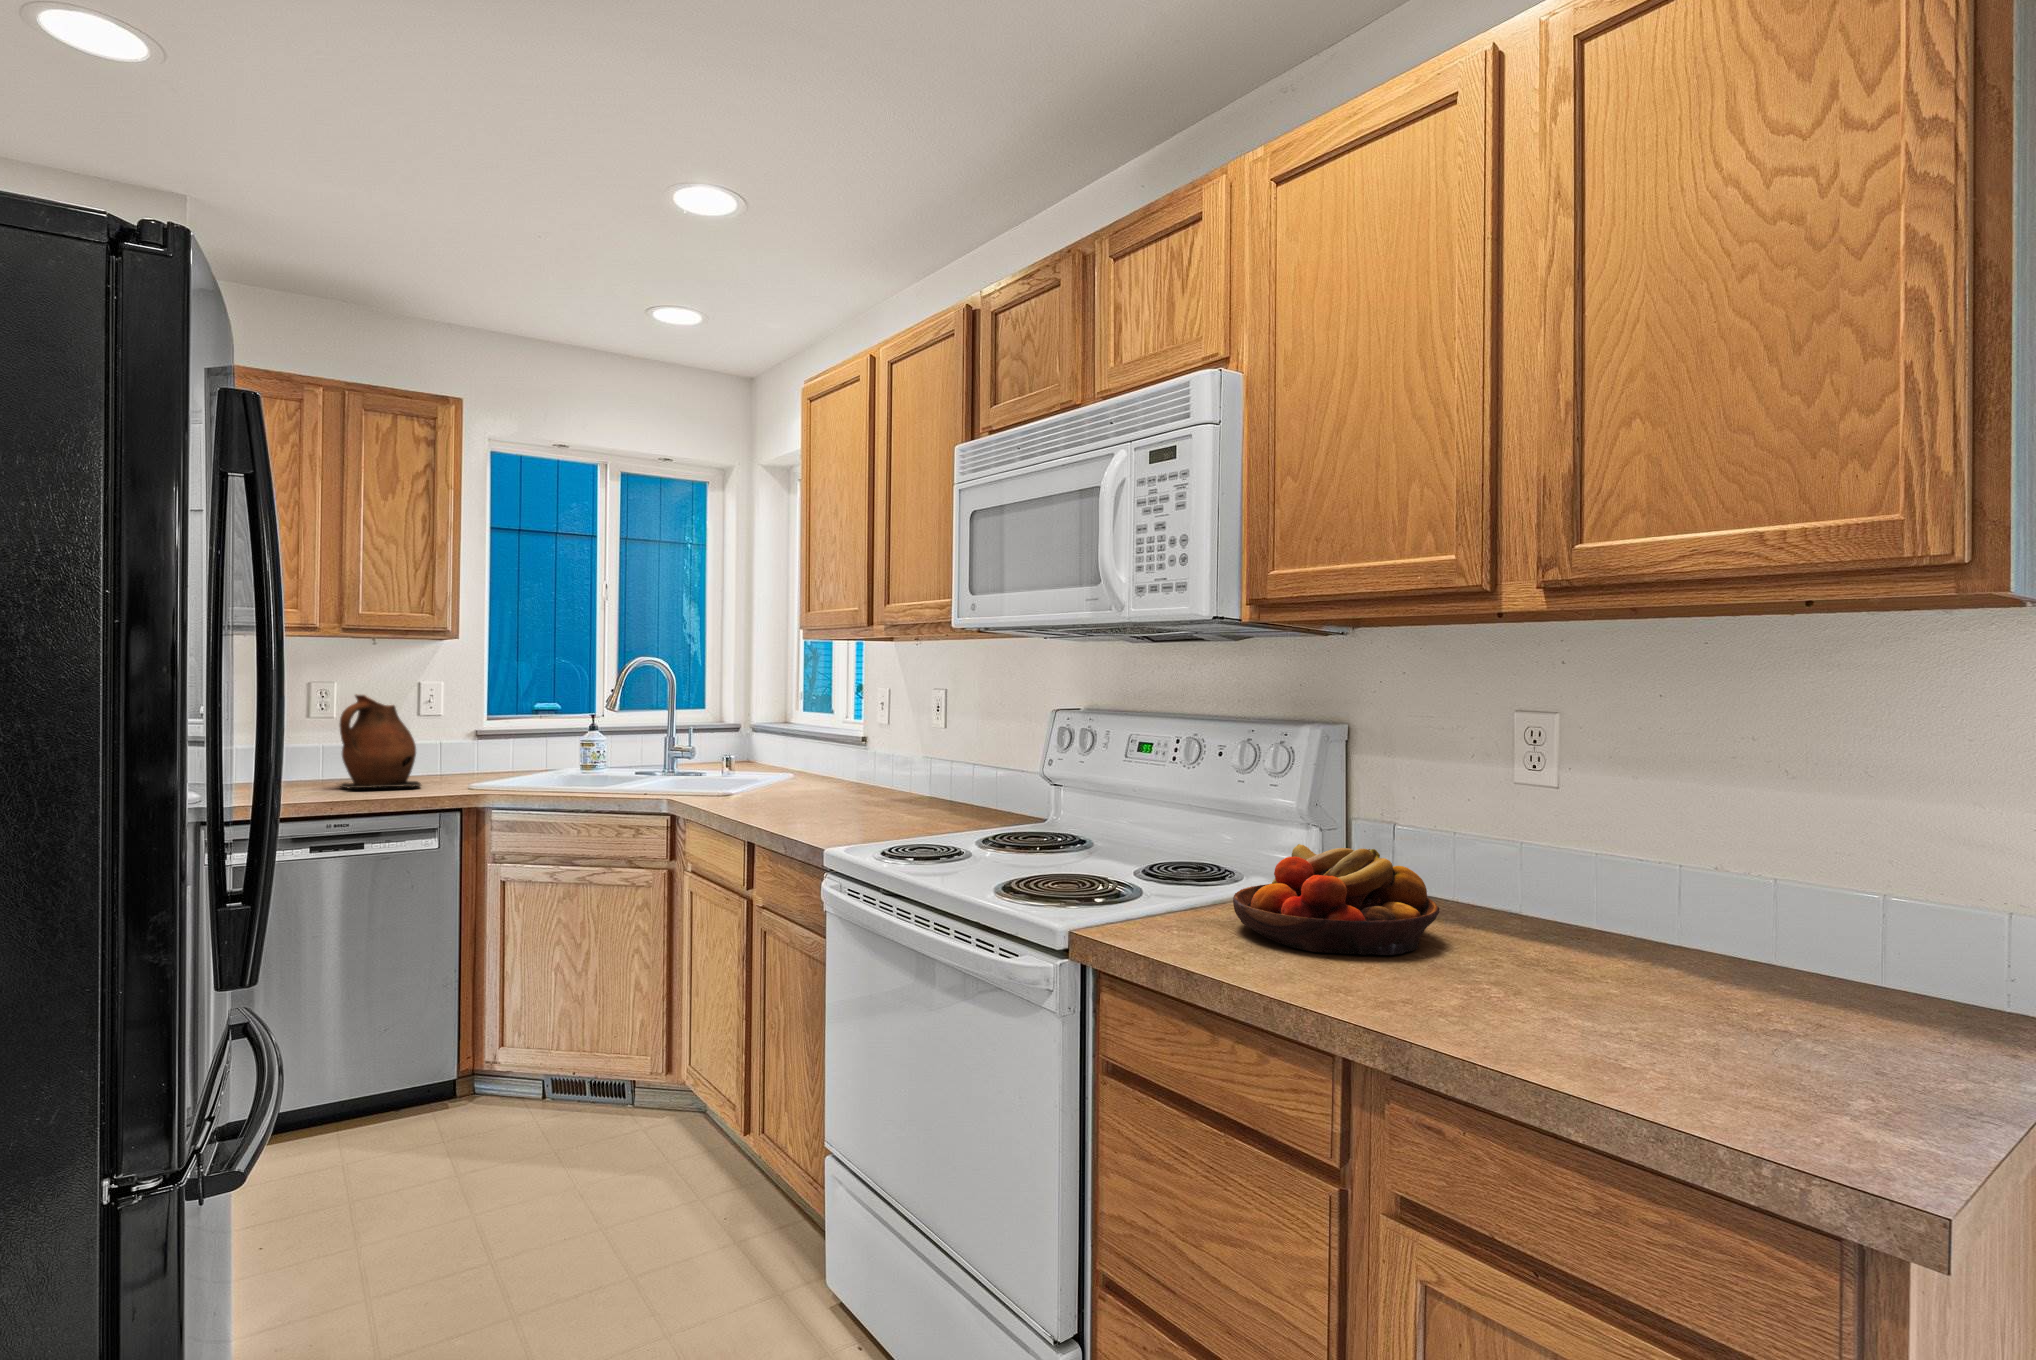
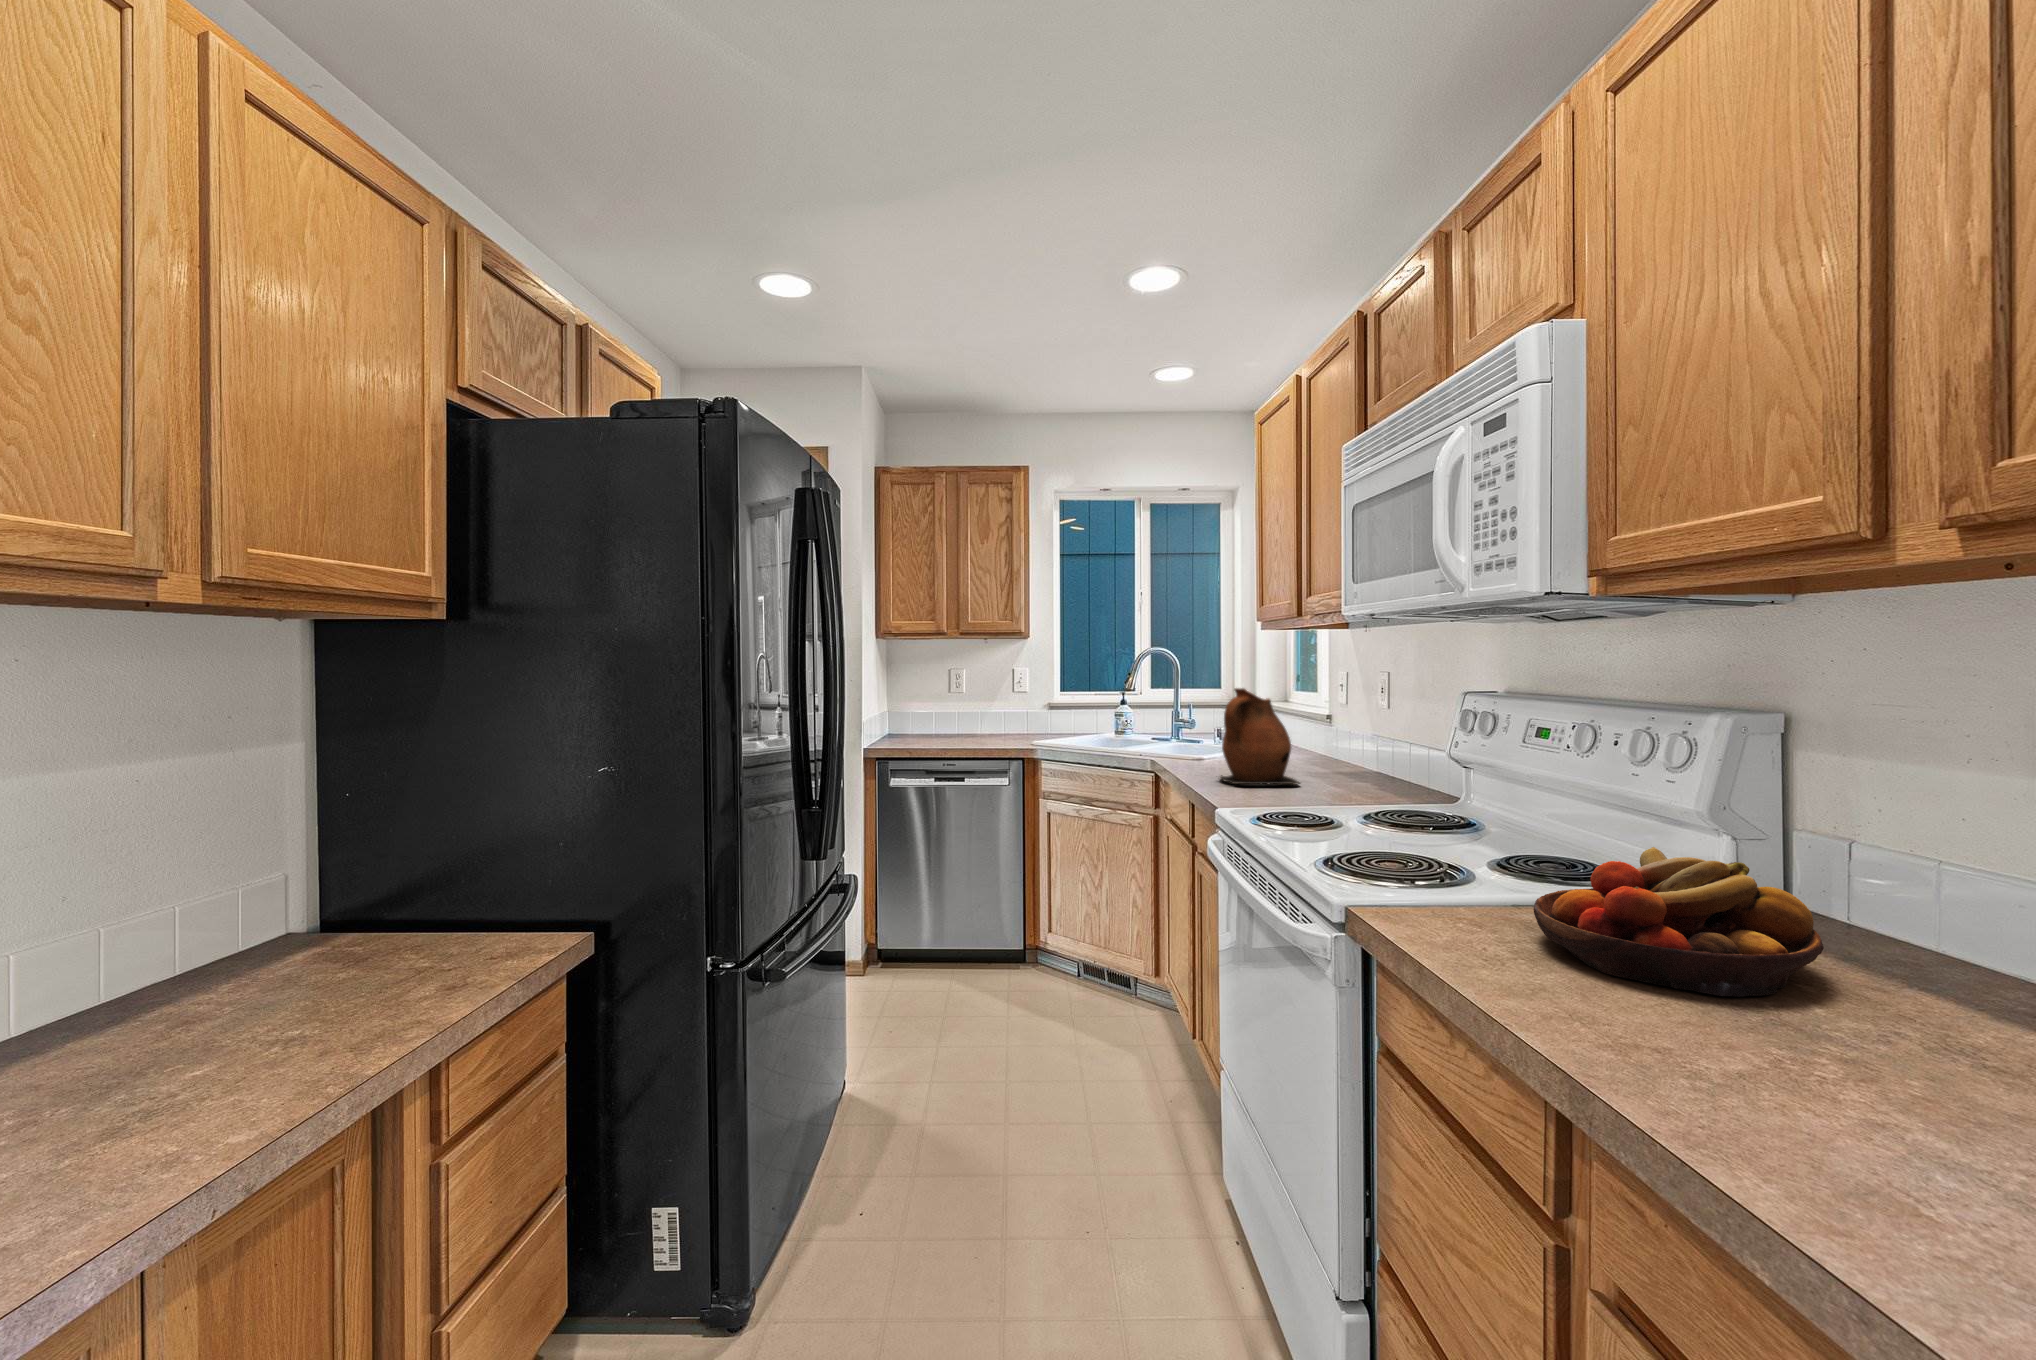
ceramic pitcher: present [340,694,421,788] -> present [1220,688,1300,785]

